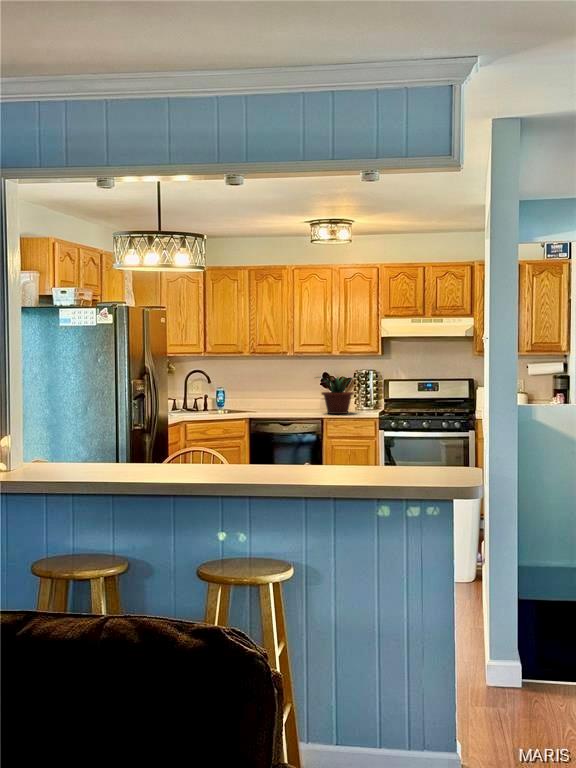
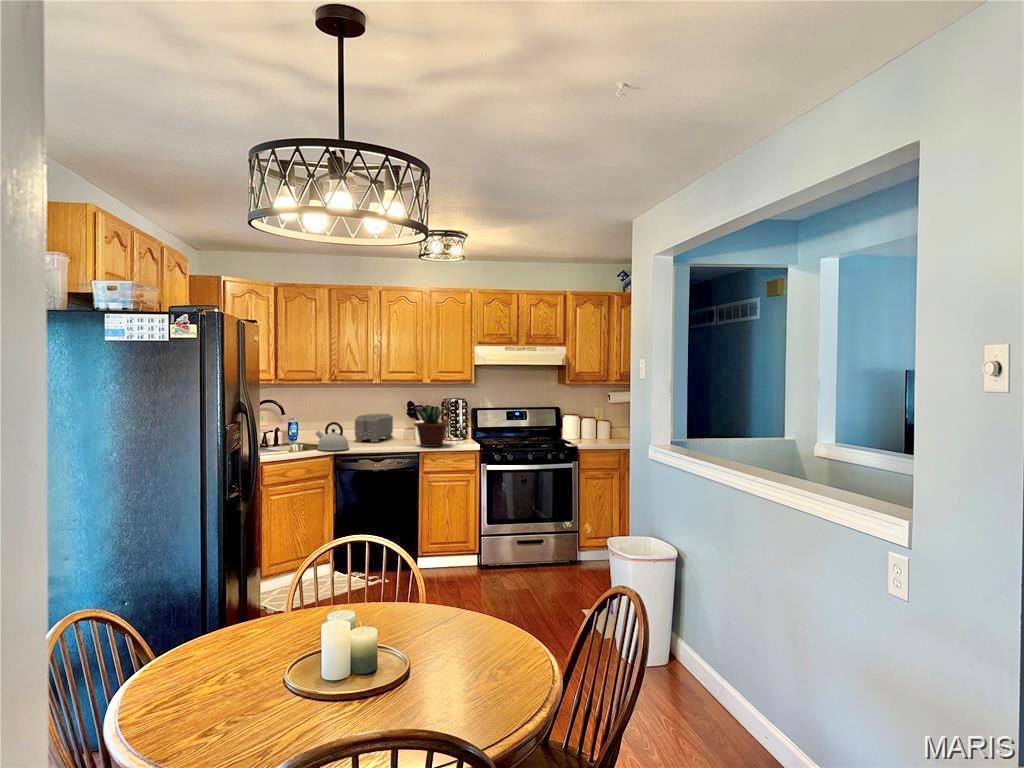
toaster: none [273,384,312,410] -> present [355,414,393,442]
kettle: none [234,390,262,414] -> present [316,422,349,451]

